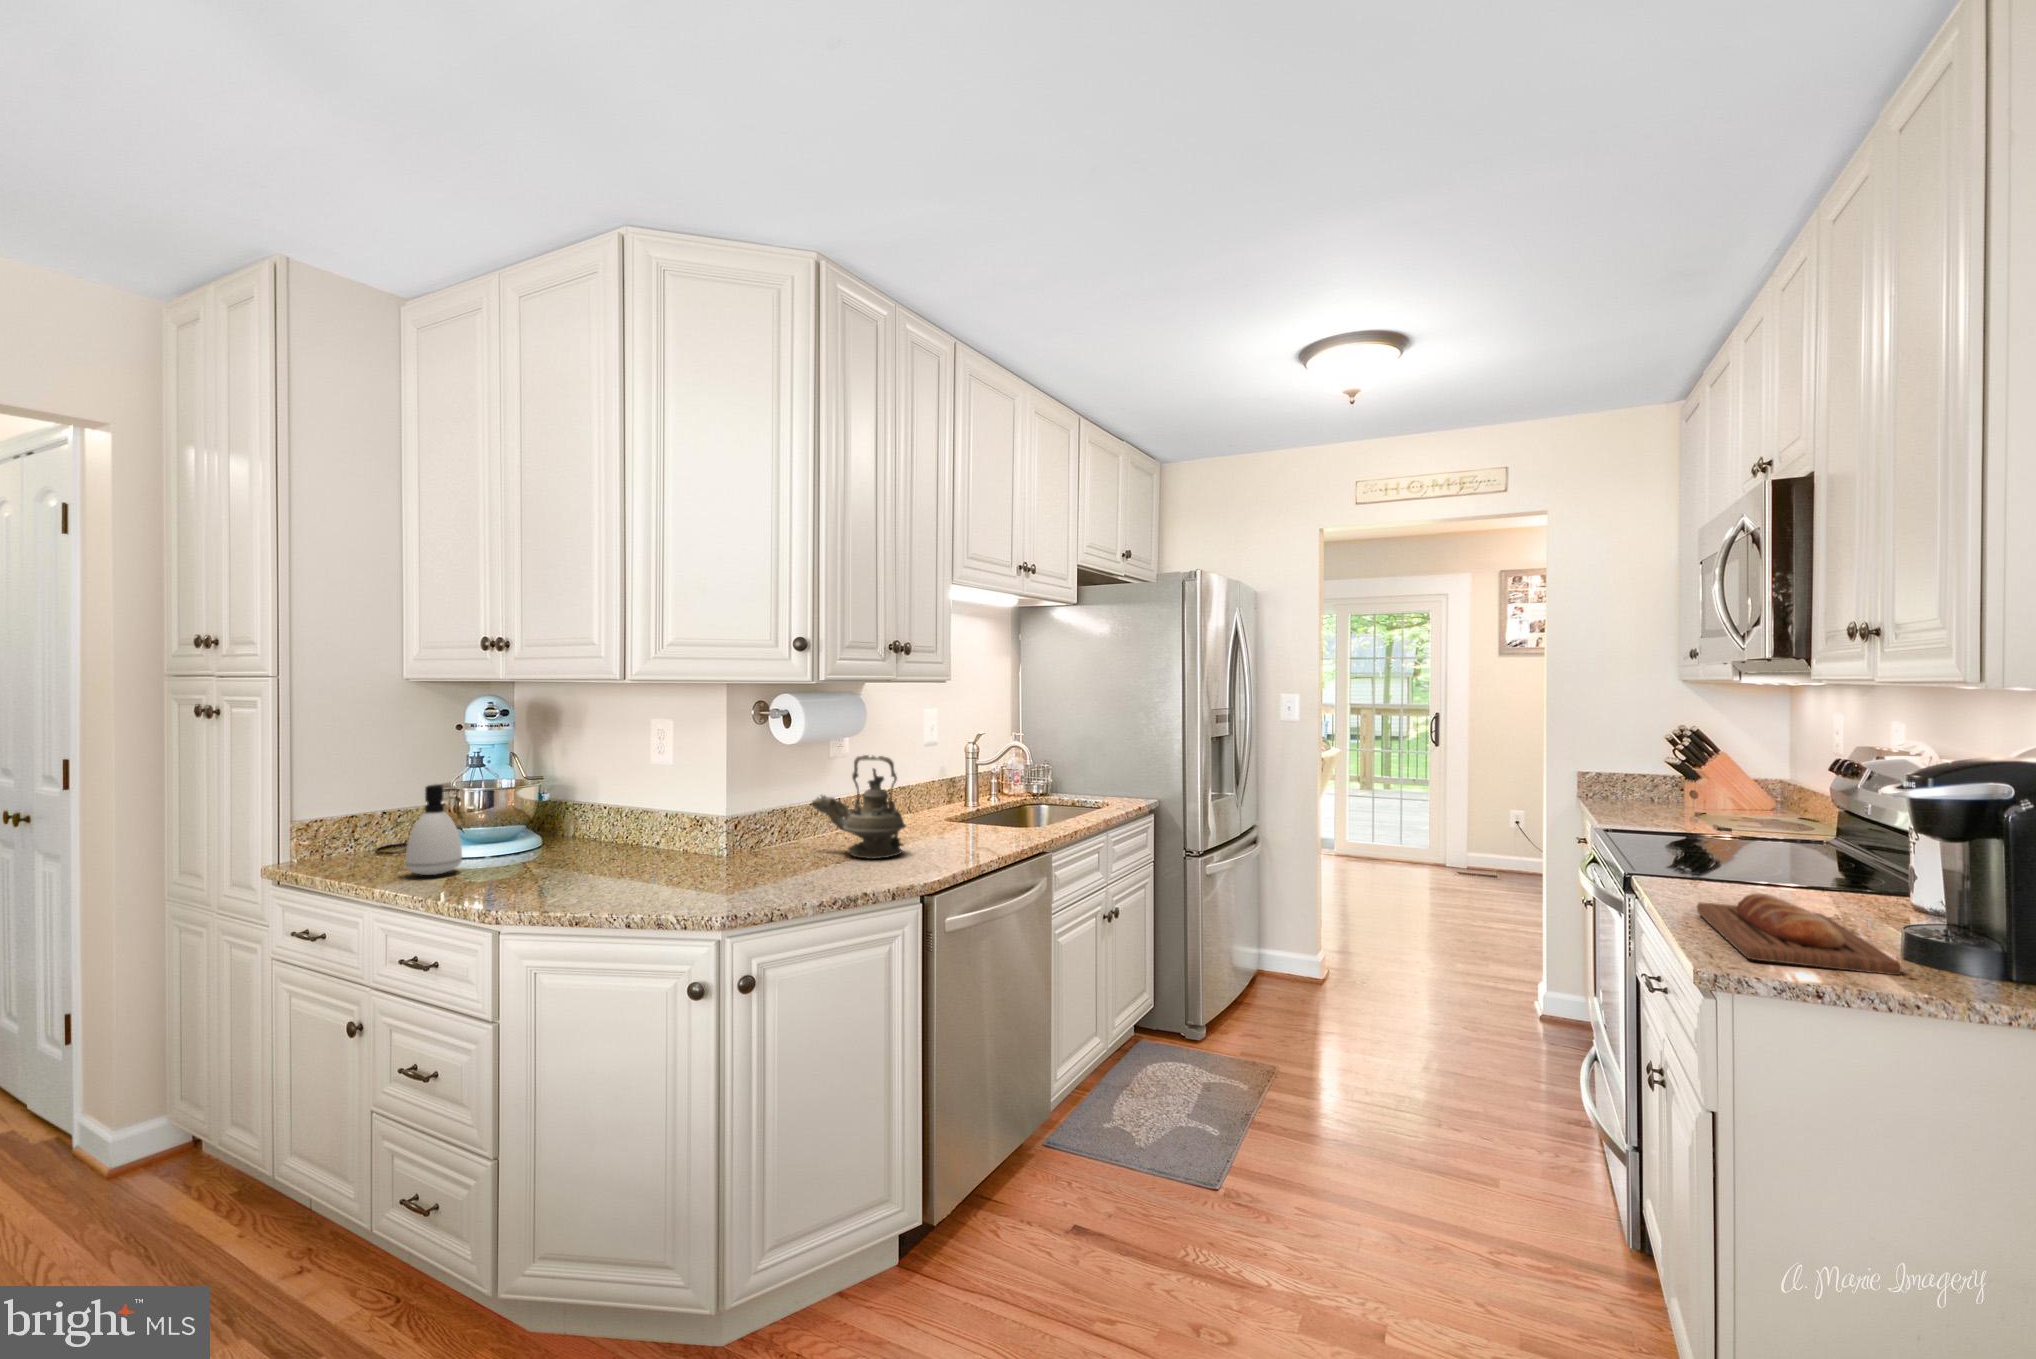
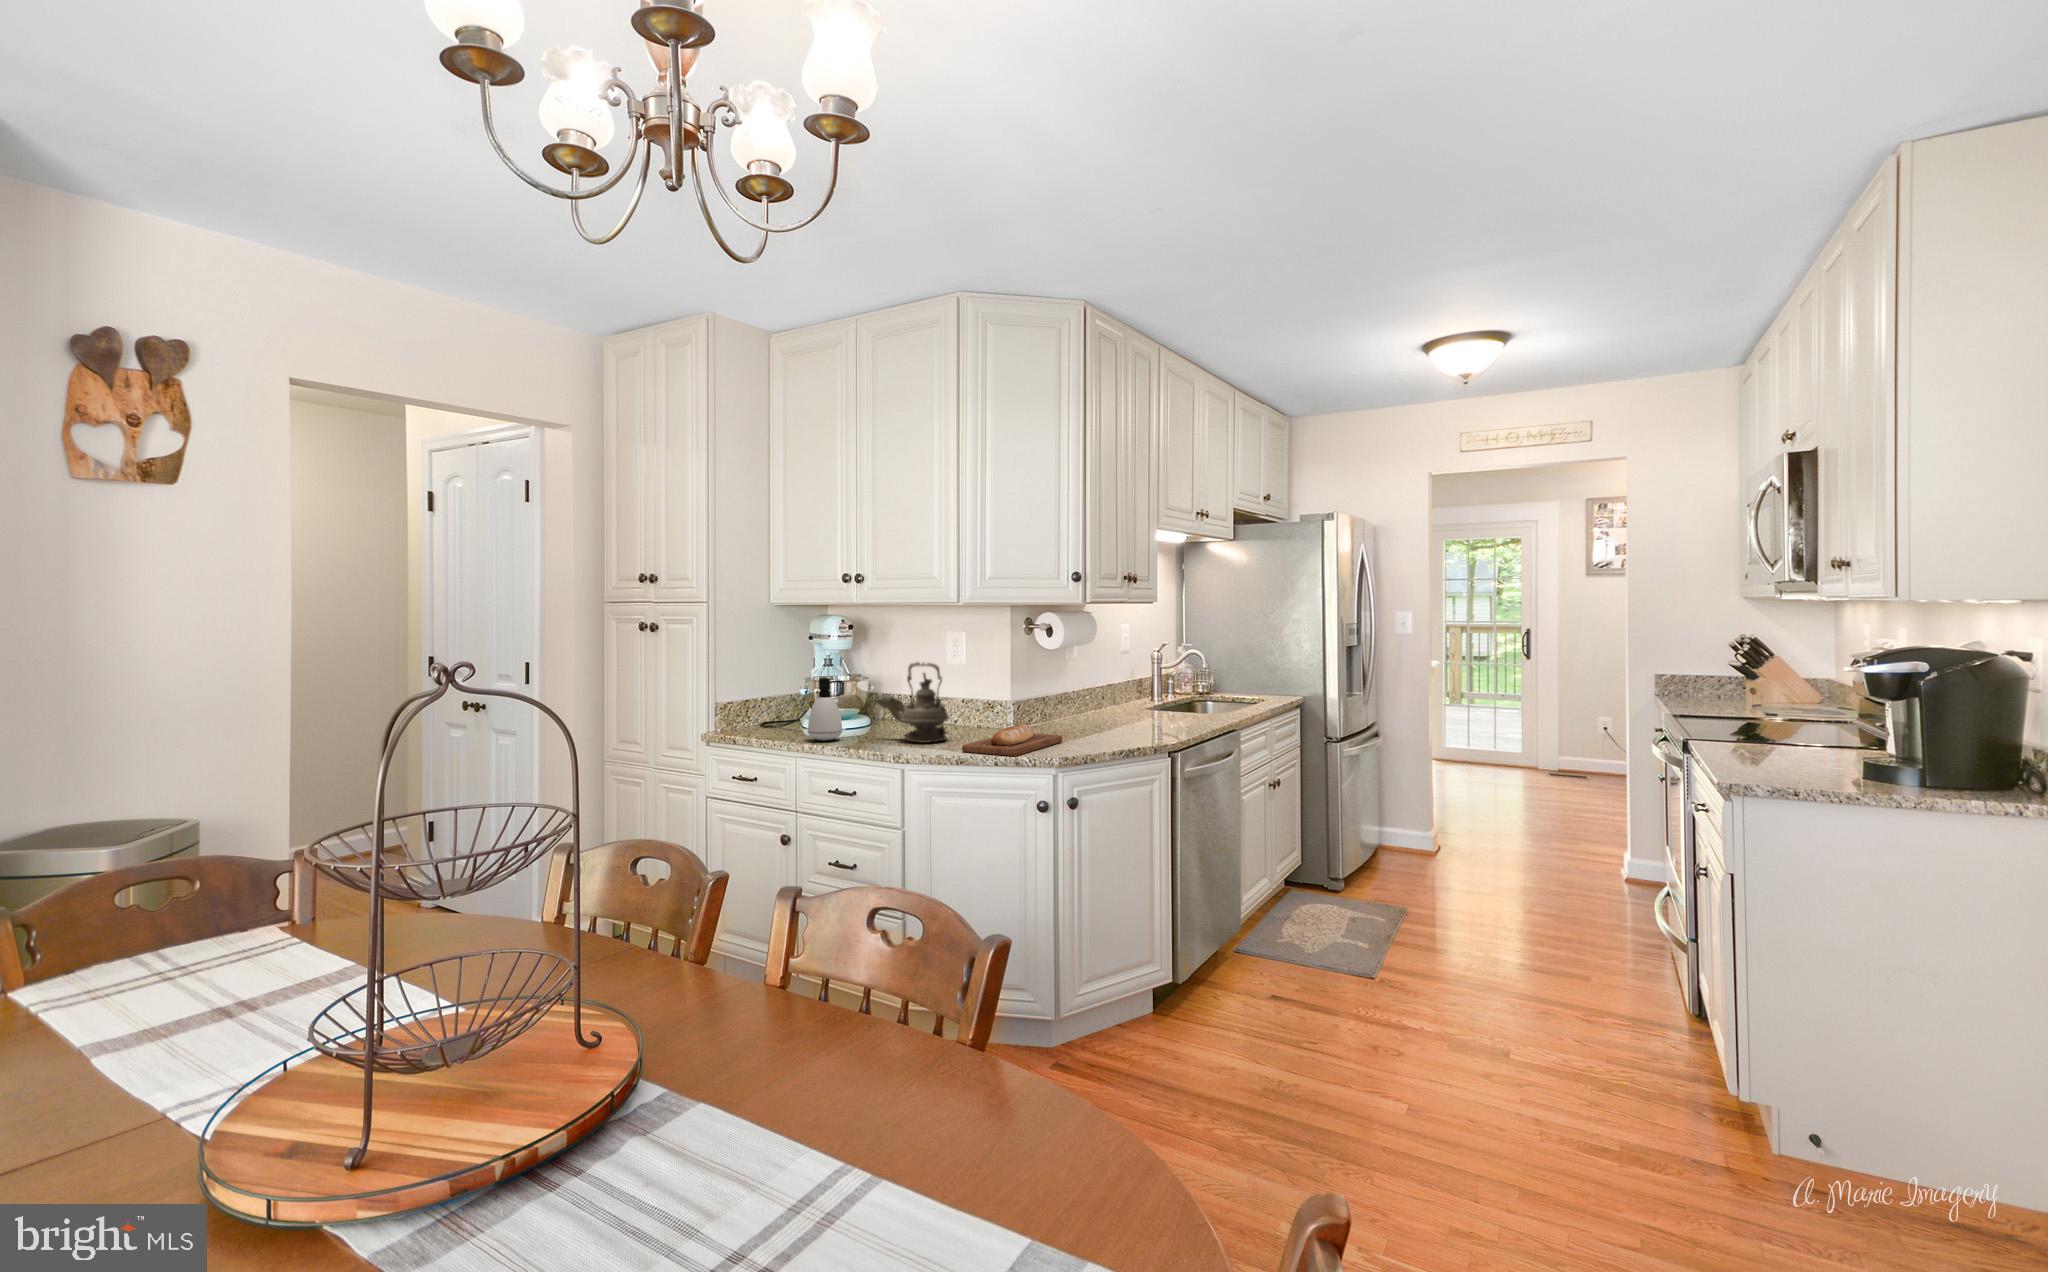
teapot: present [811,755,906,859] -> present [875,662,949,743]
bread loaf: present [1697,893,1902,975] -> present [962,724,1062,756]

